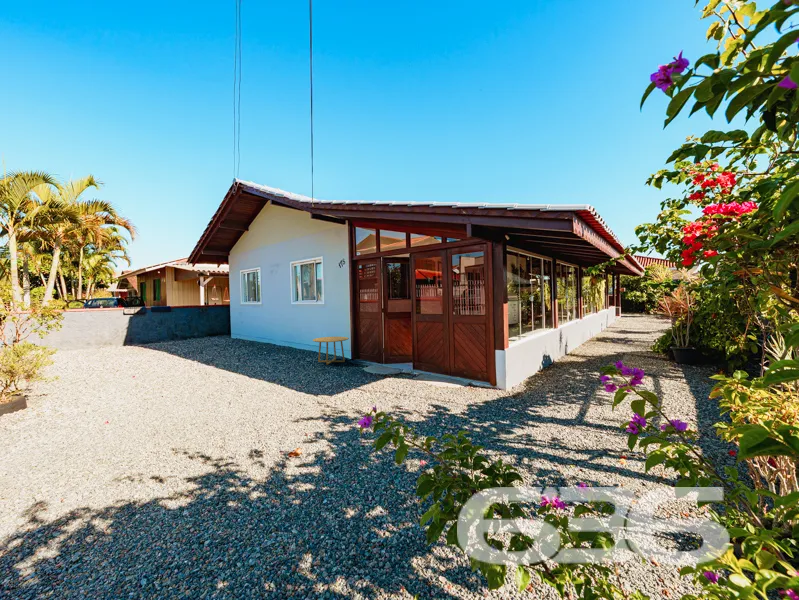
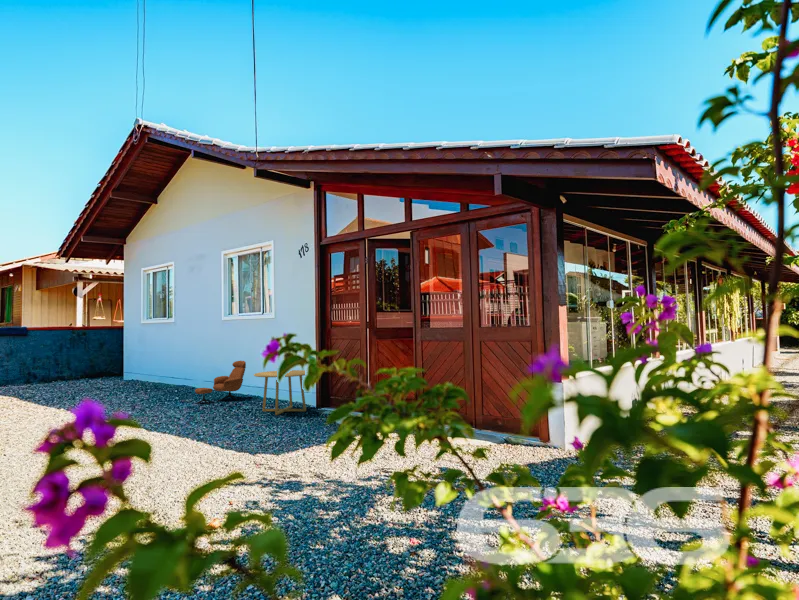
lounge chair: none [276,329,307,357] -> present [195,361,246,404]

